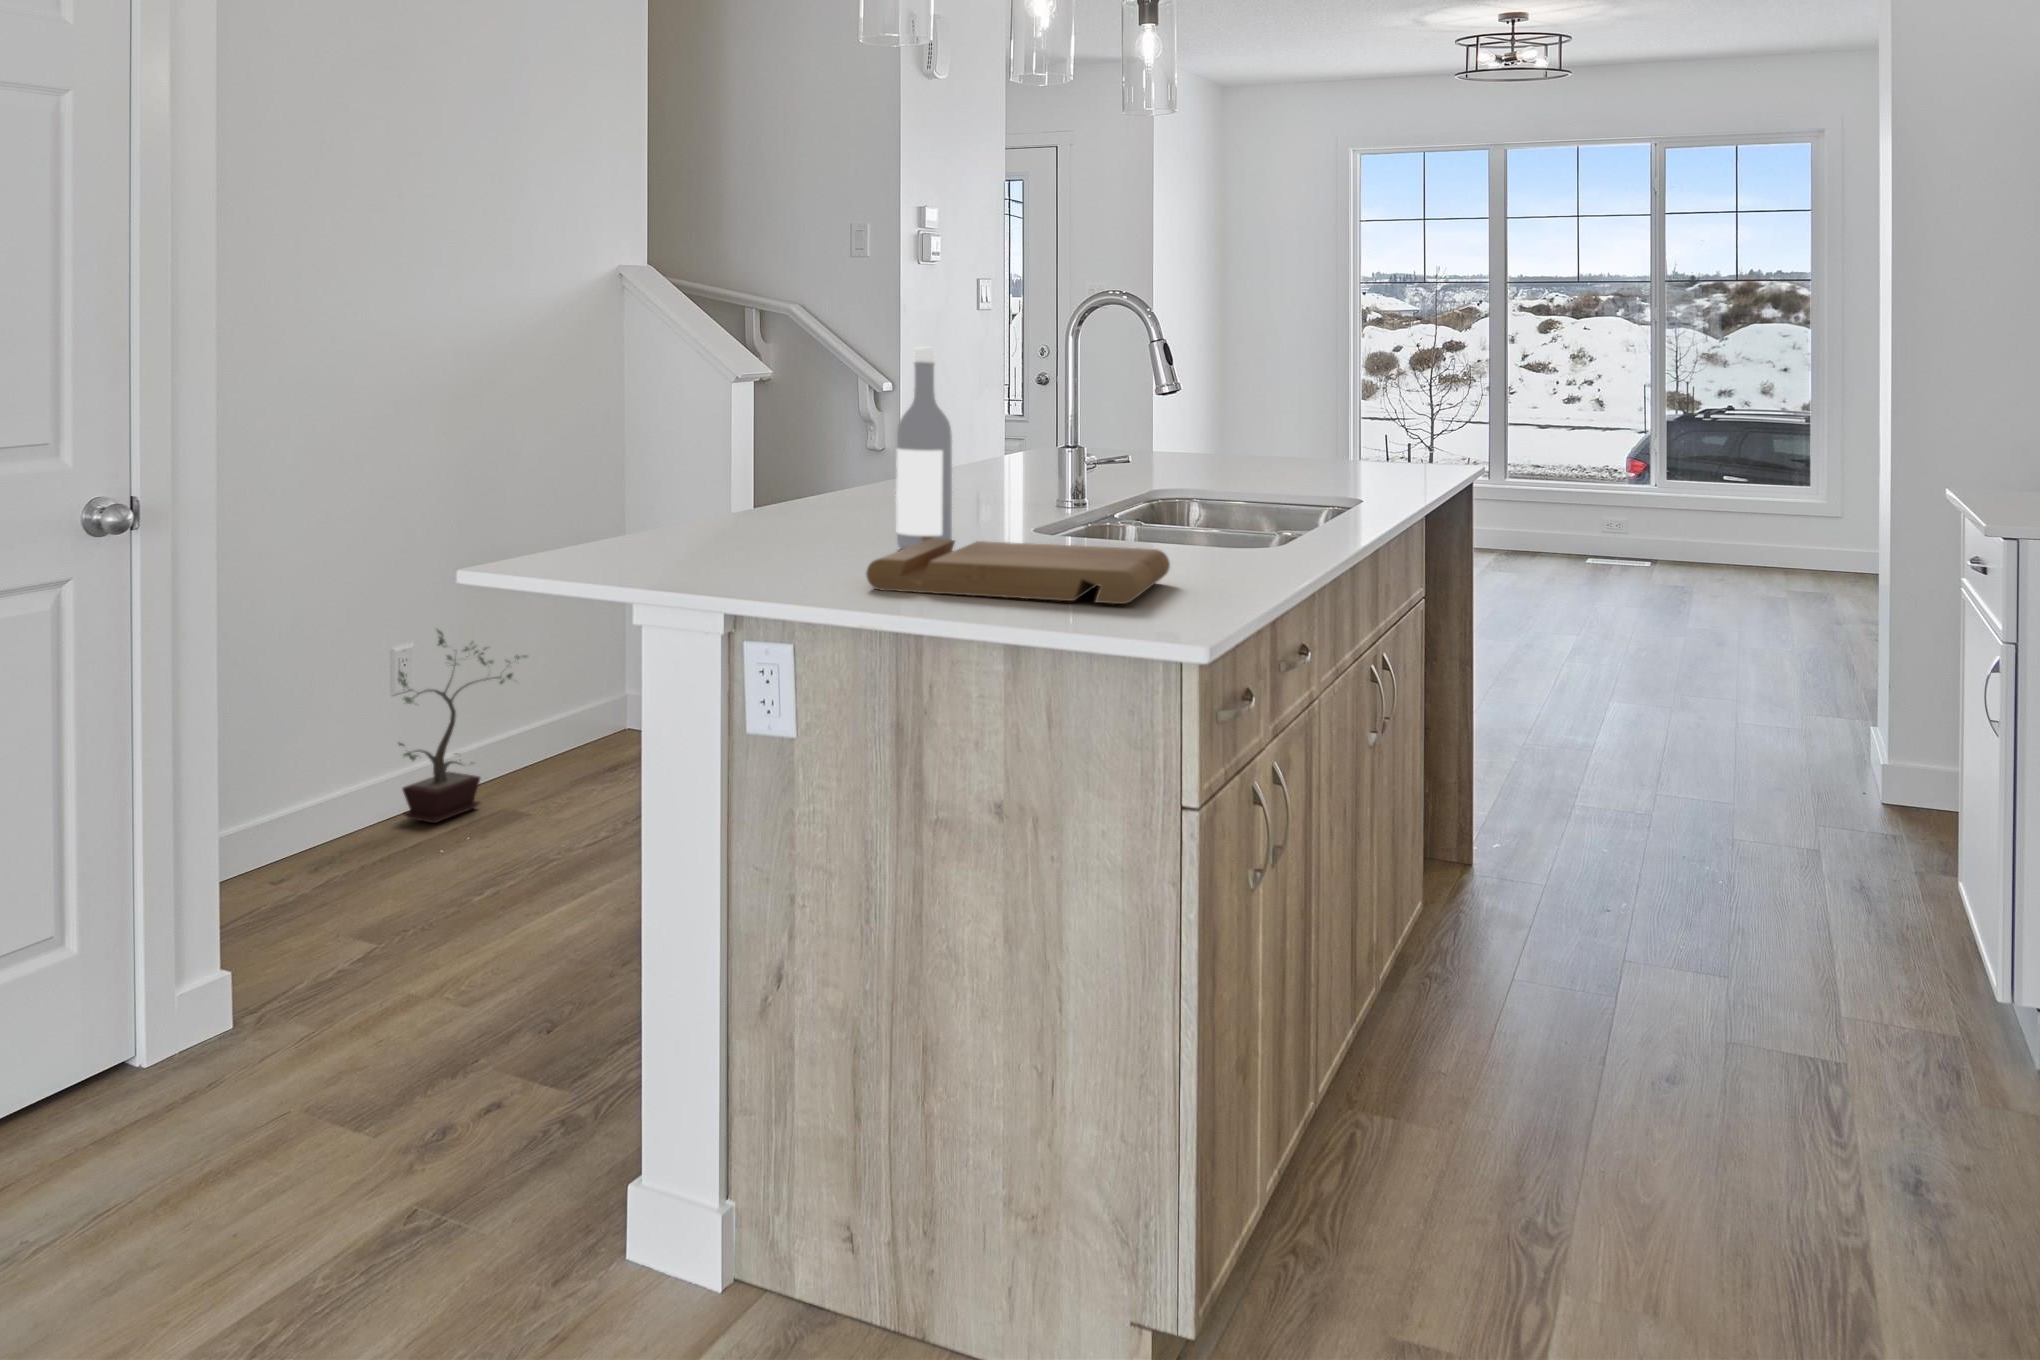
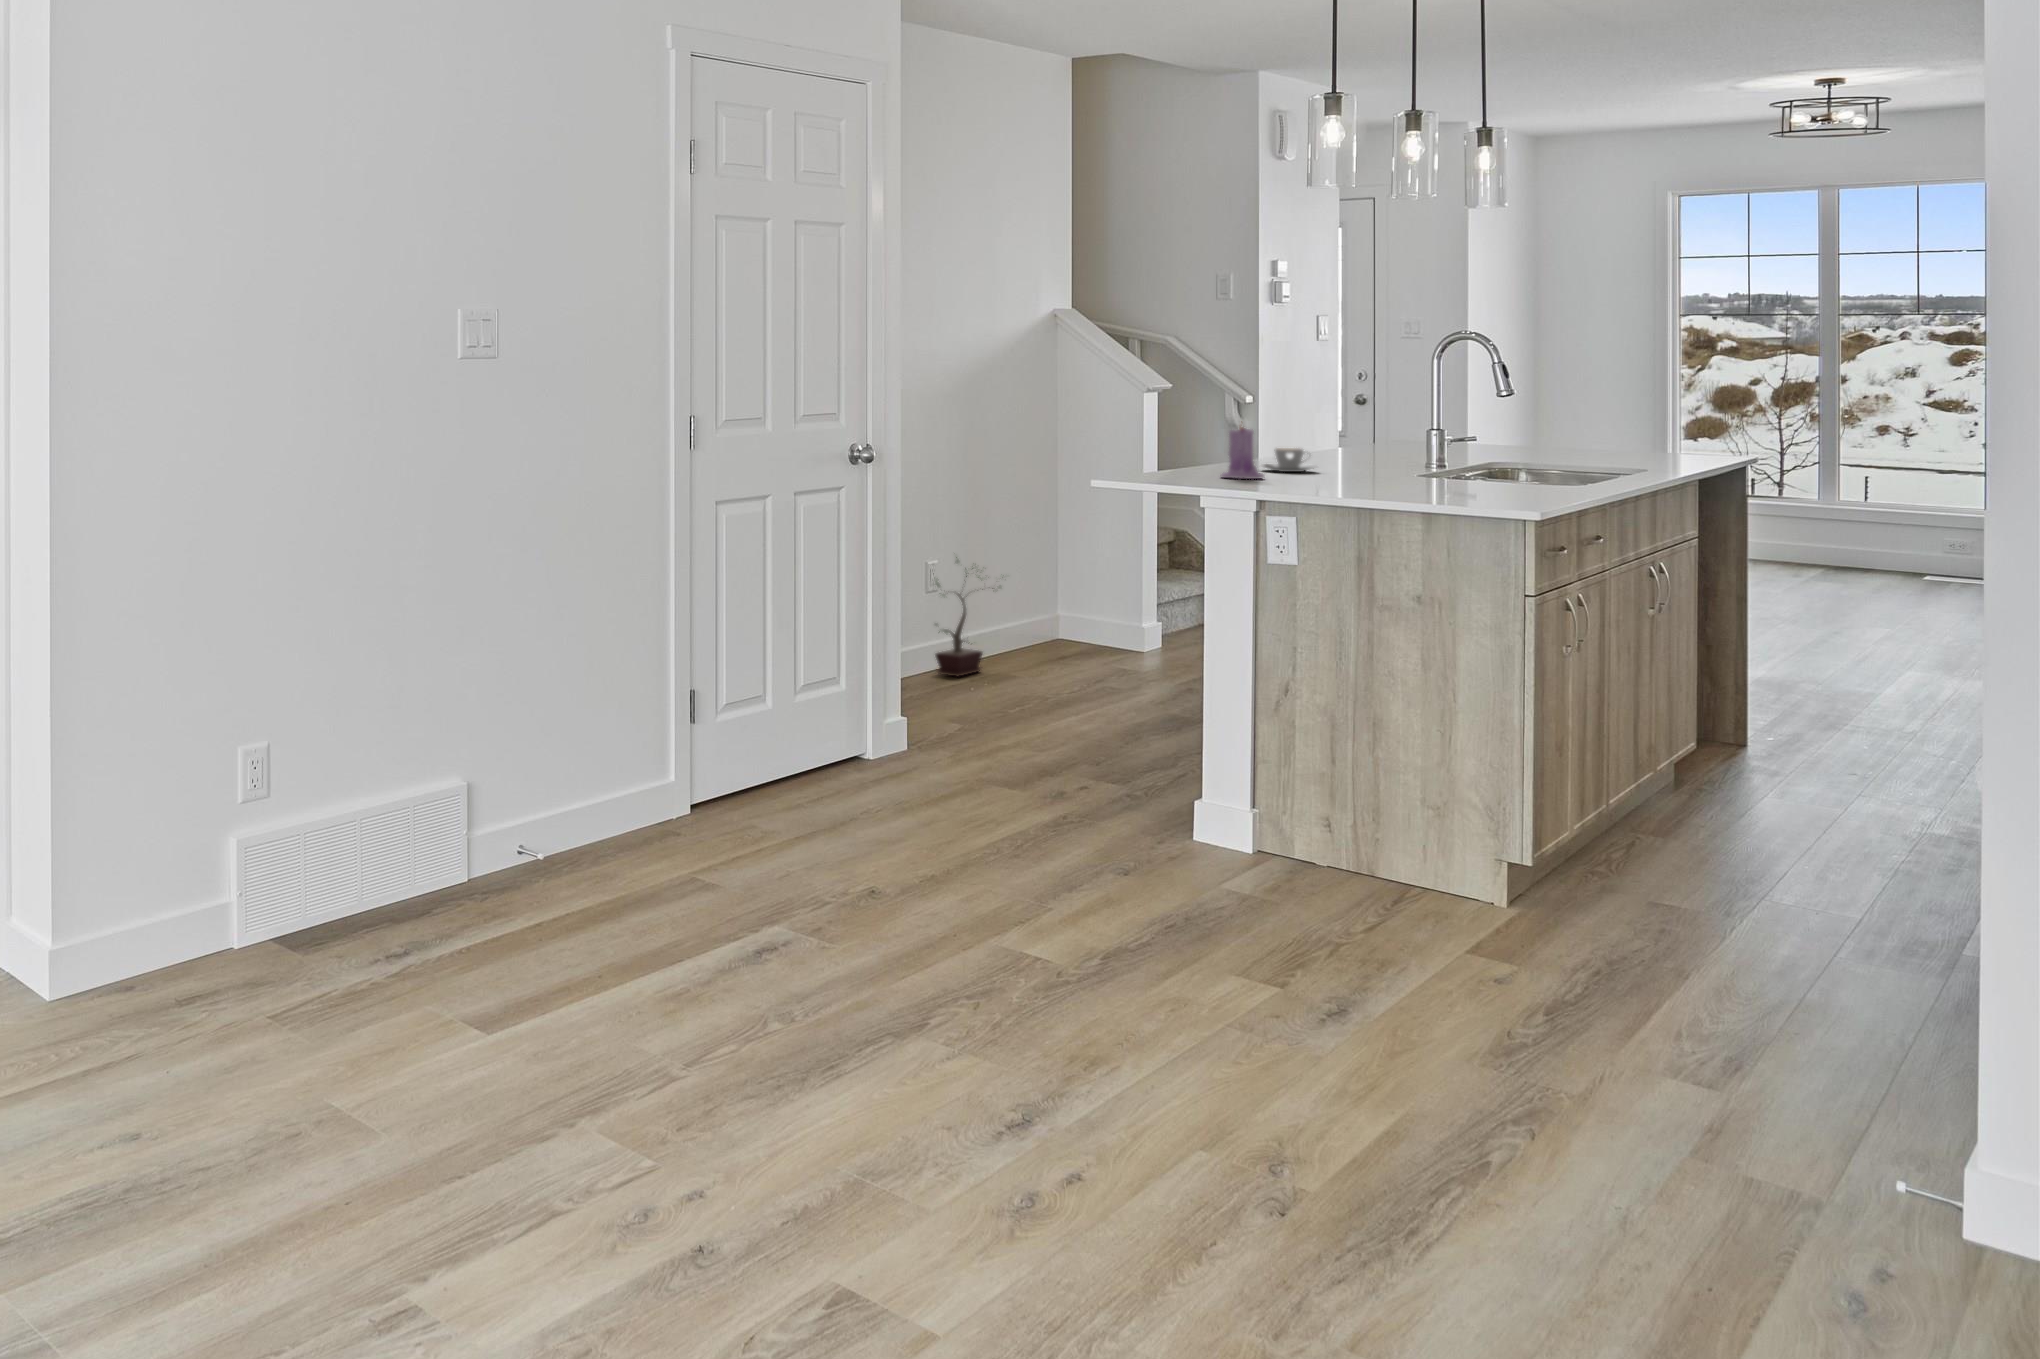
wine bottle: present [896,348,952,549] -> none [1336,365,1371,479]
candle: none [698,450,773,559] -> present [1221,427,1264,479]
coffee cup: none [791,488,884,531] -> present [1262,448,1316,472]
cutting board: present [866,539,1170,604] -> none [1336,469,1516,496]

